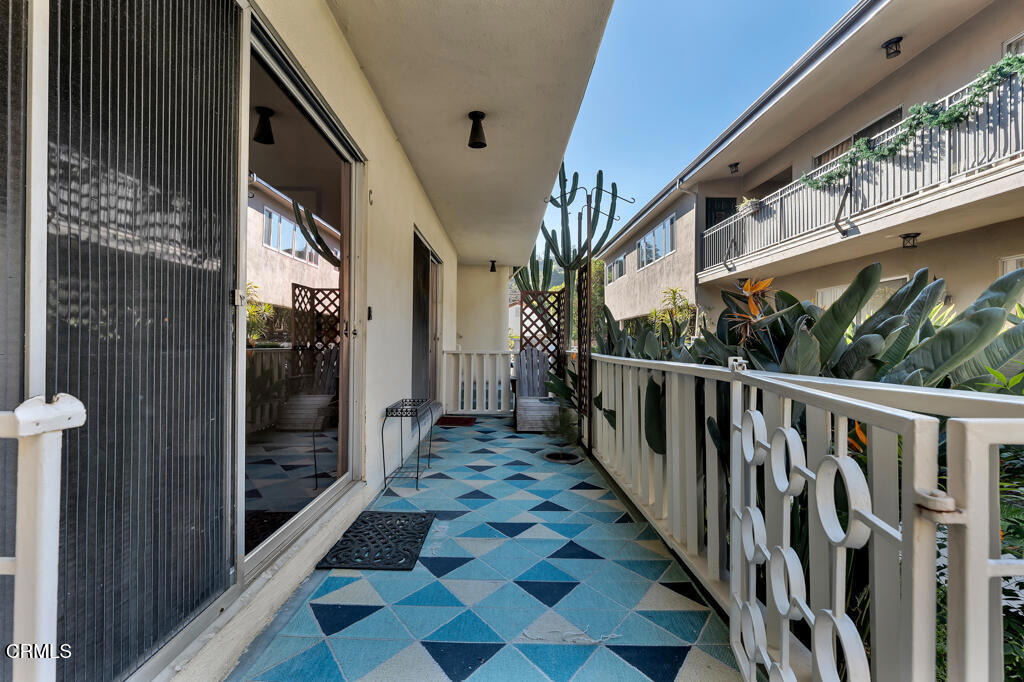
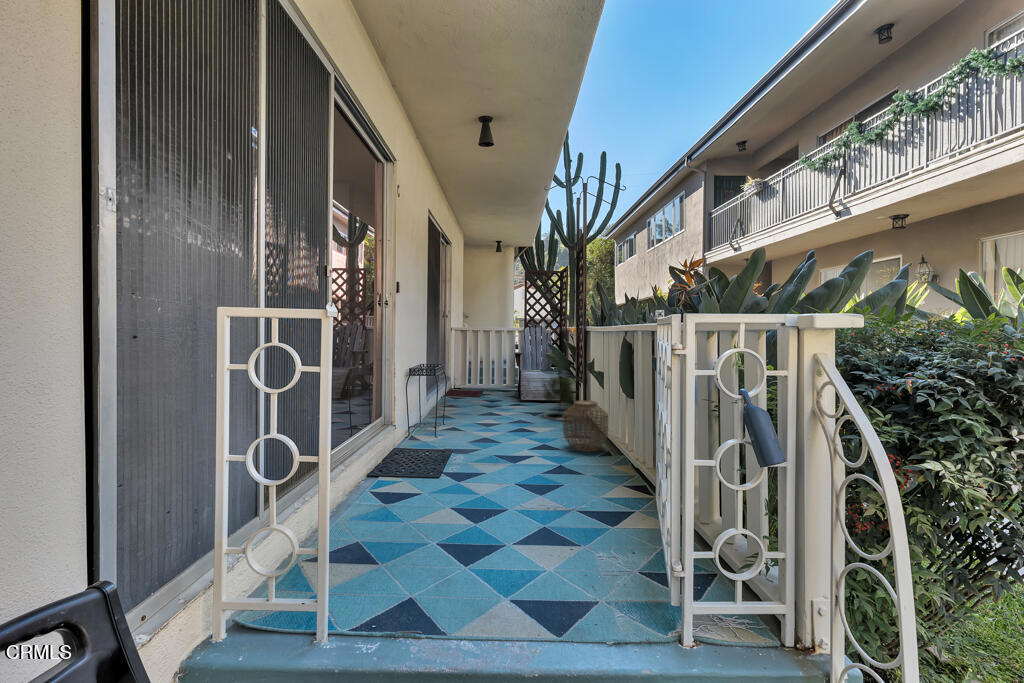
woven basket: none [570,453,627,520] -> present [562,401,608,452]

